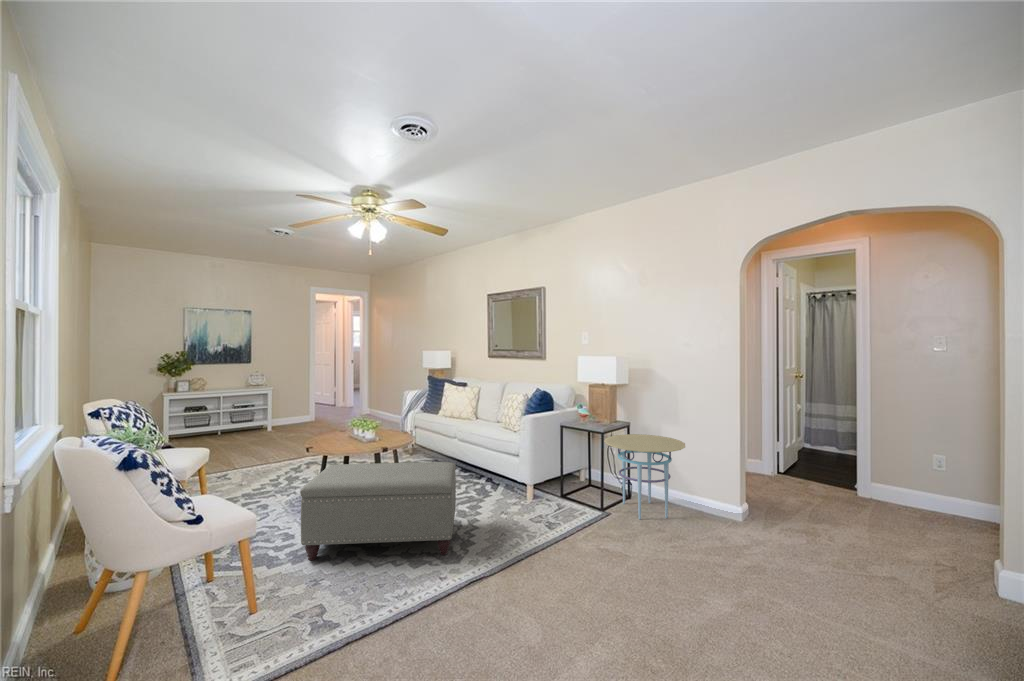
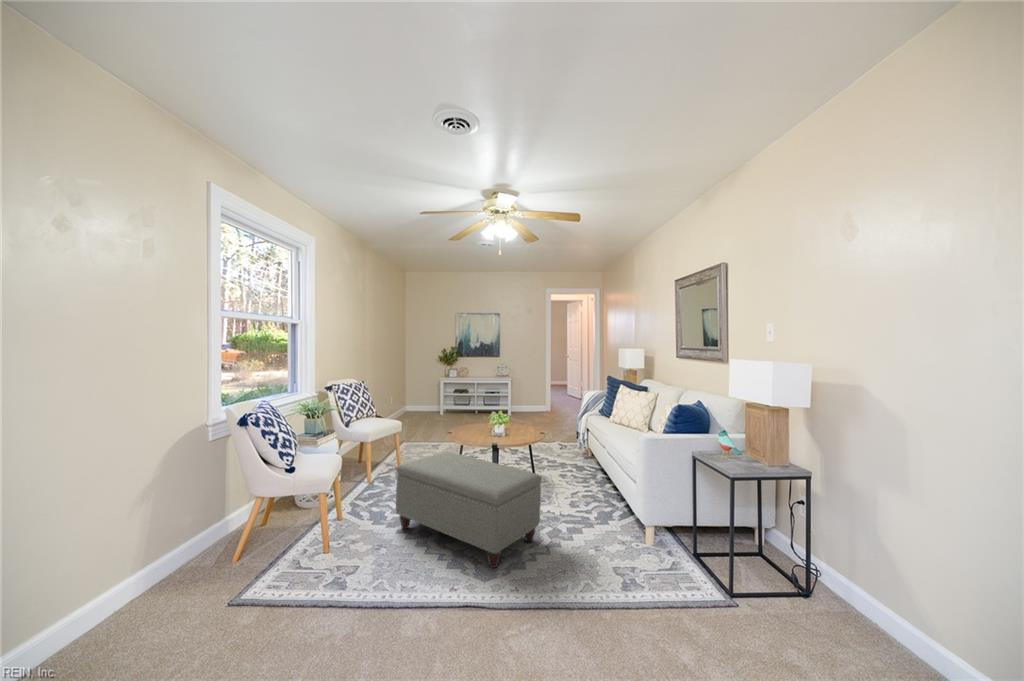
side table: present [604,434,685,519] -> none [737,491,886,648]

